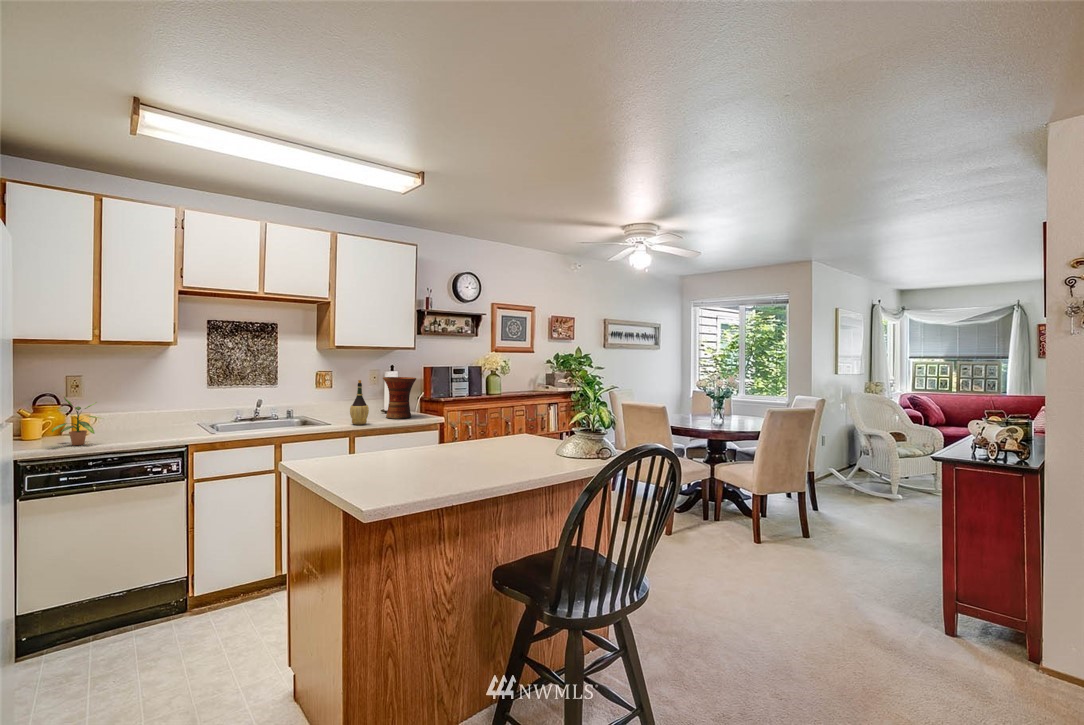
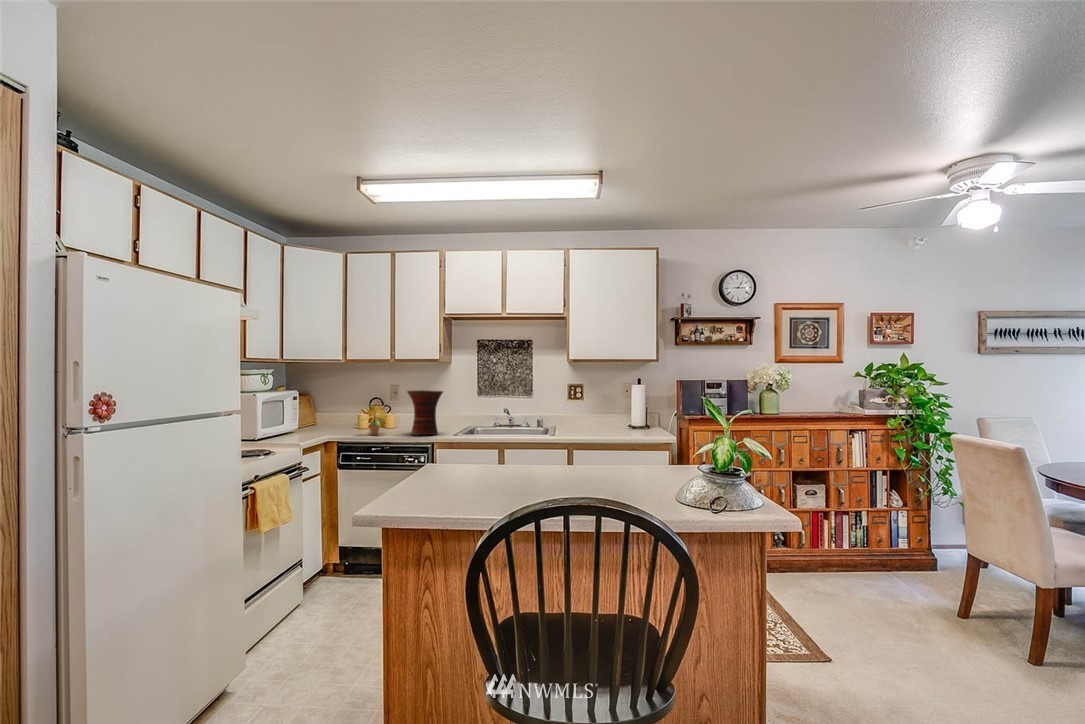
vase: present [383,377,416,419] -> present [407,390,443,435]
wine bottle: present [350,380,369,425] -> none [574,392,592,437]

